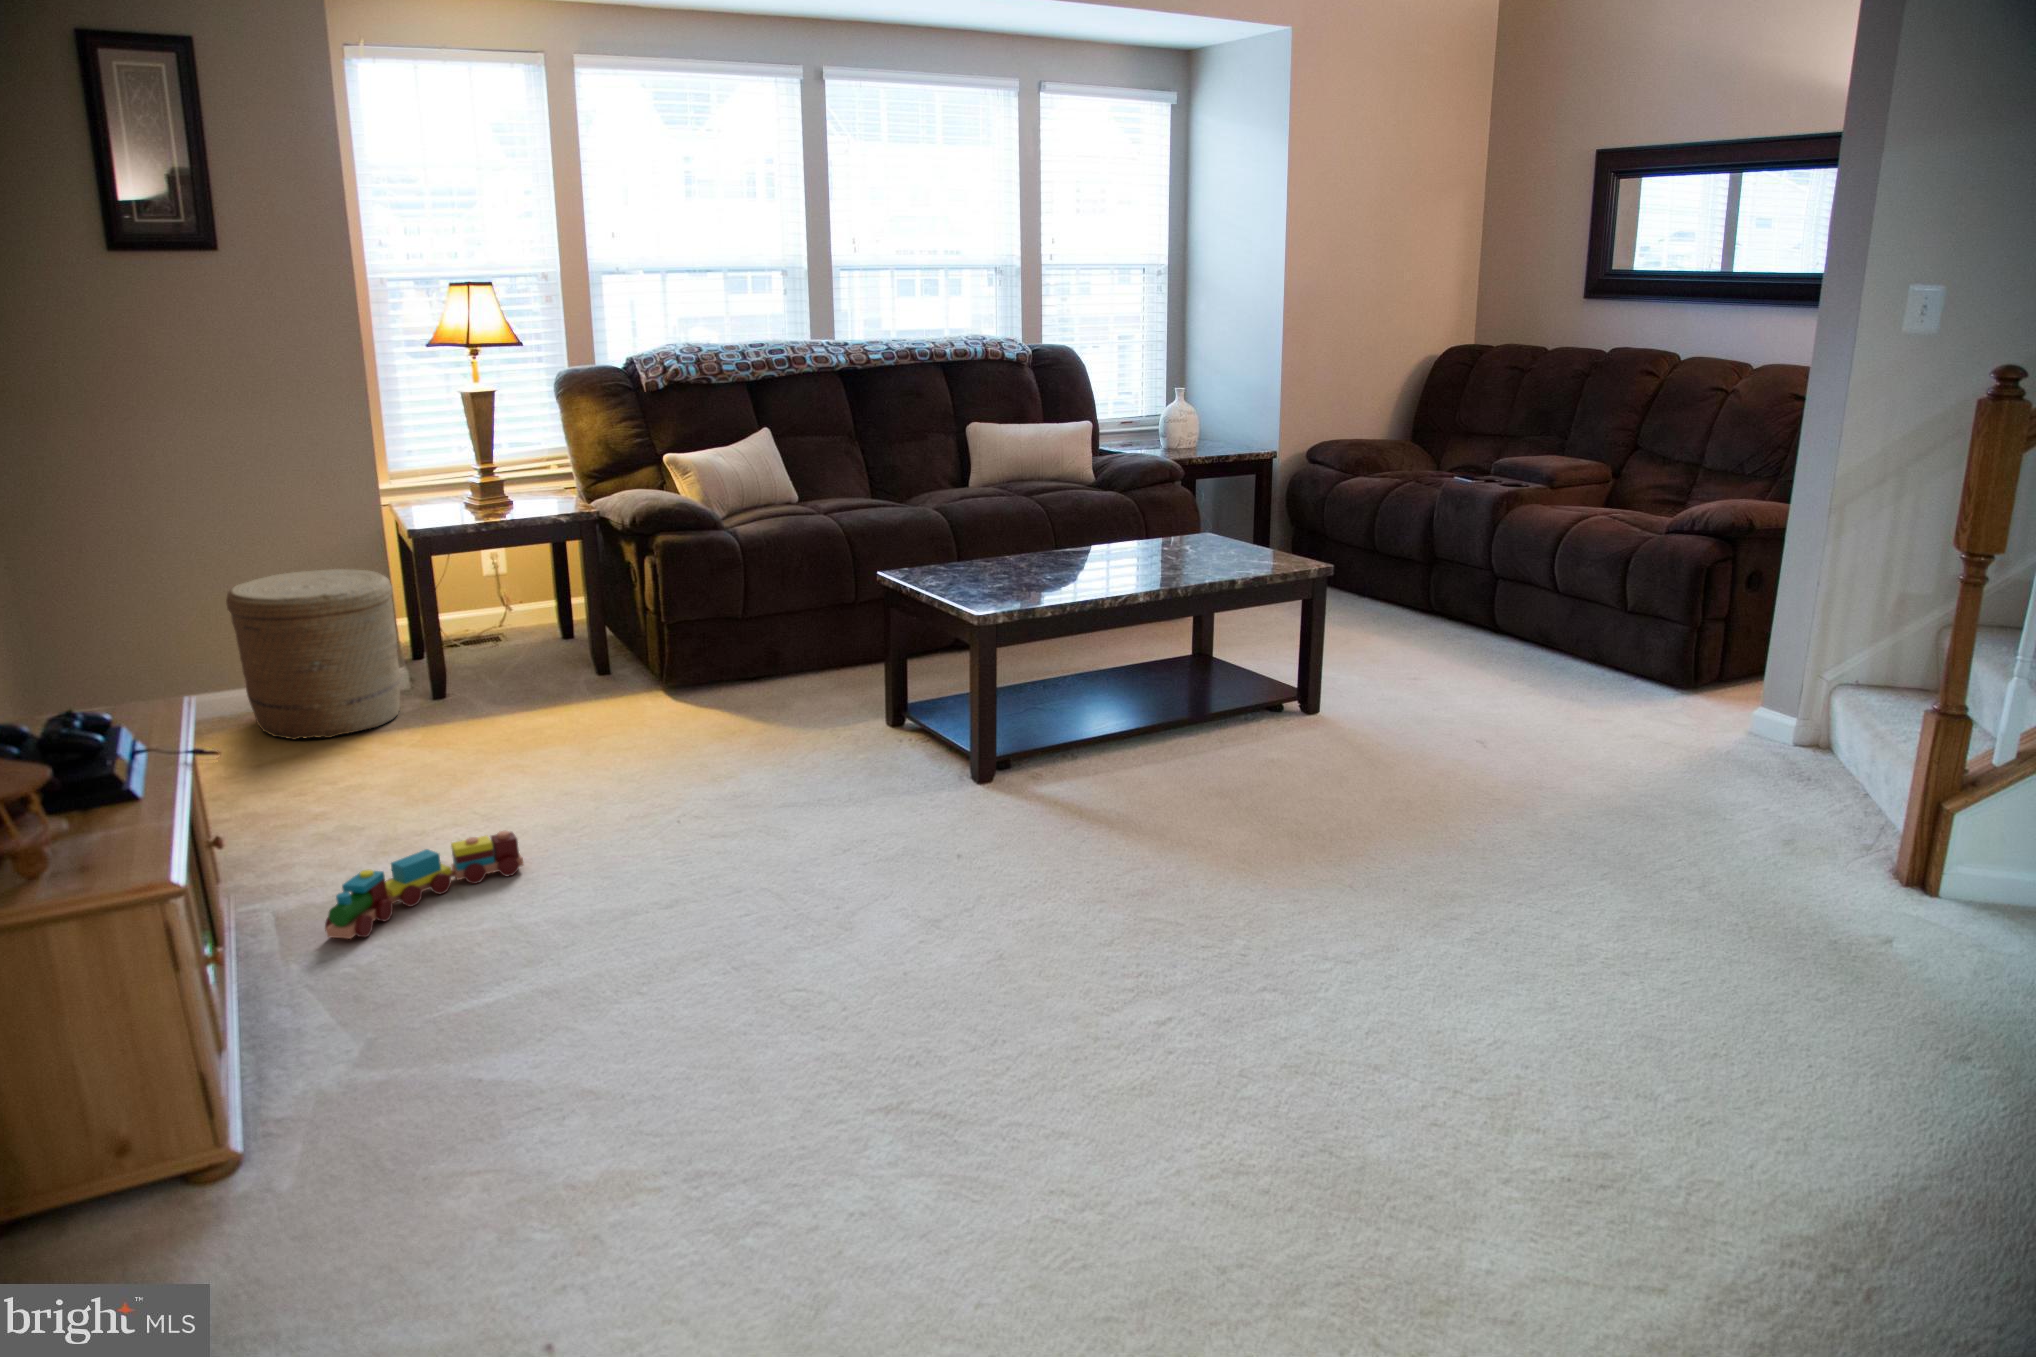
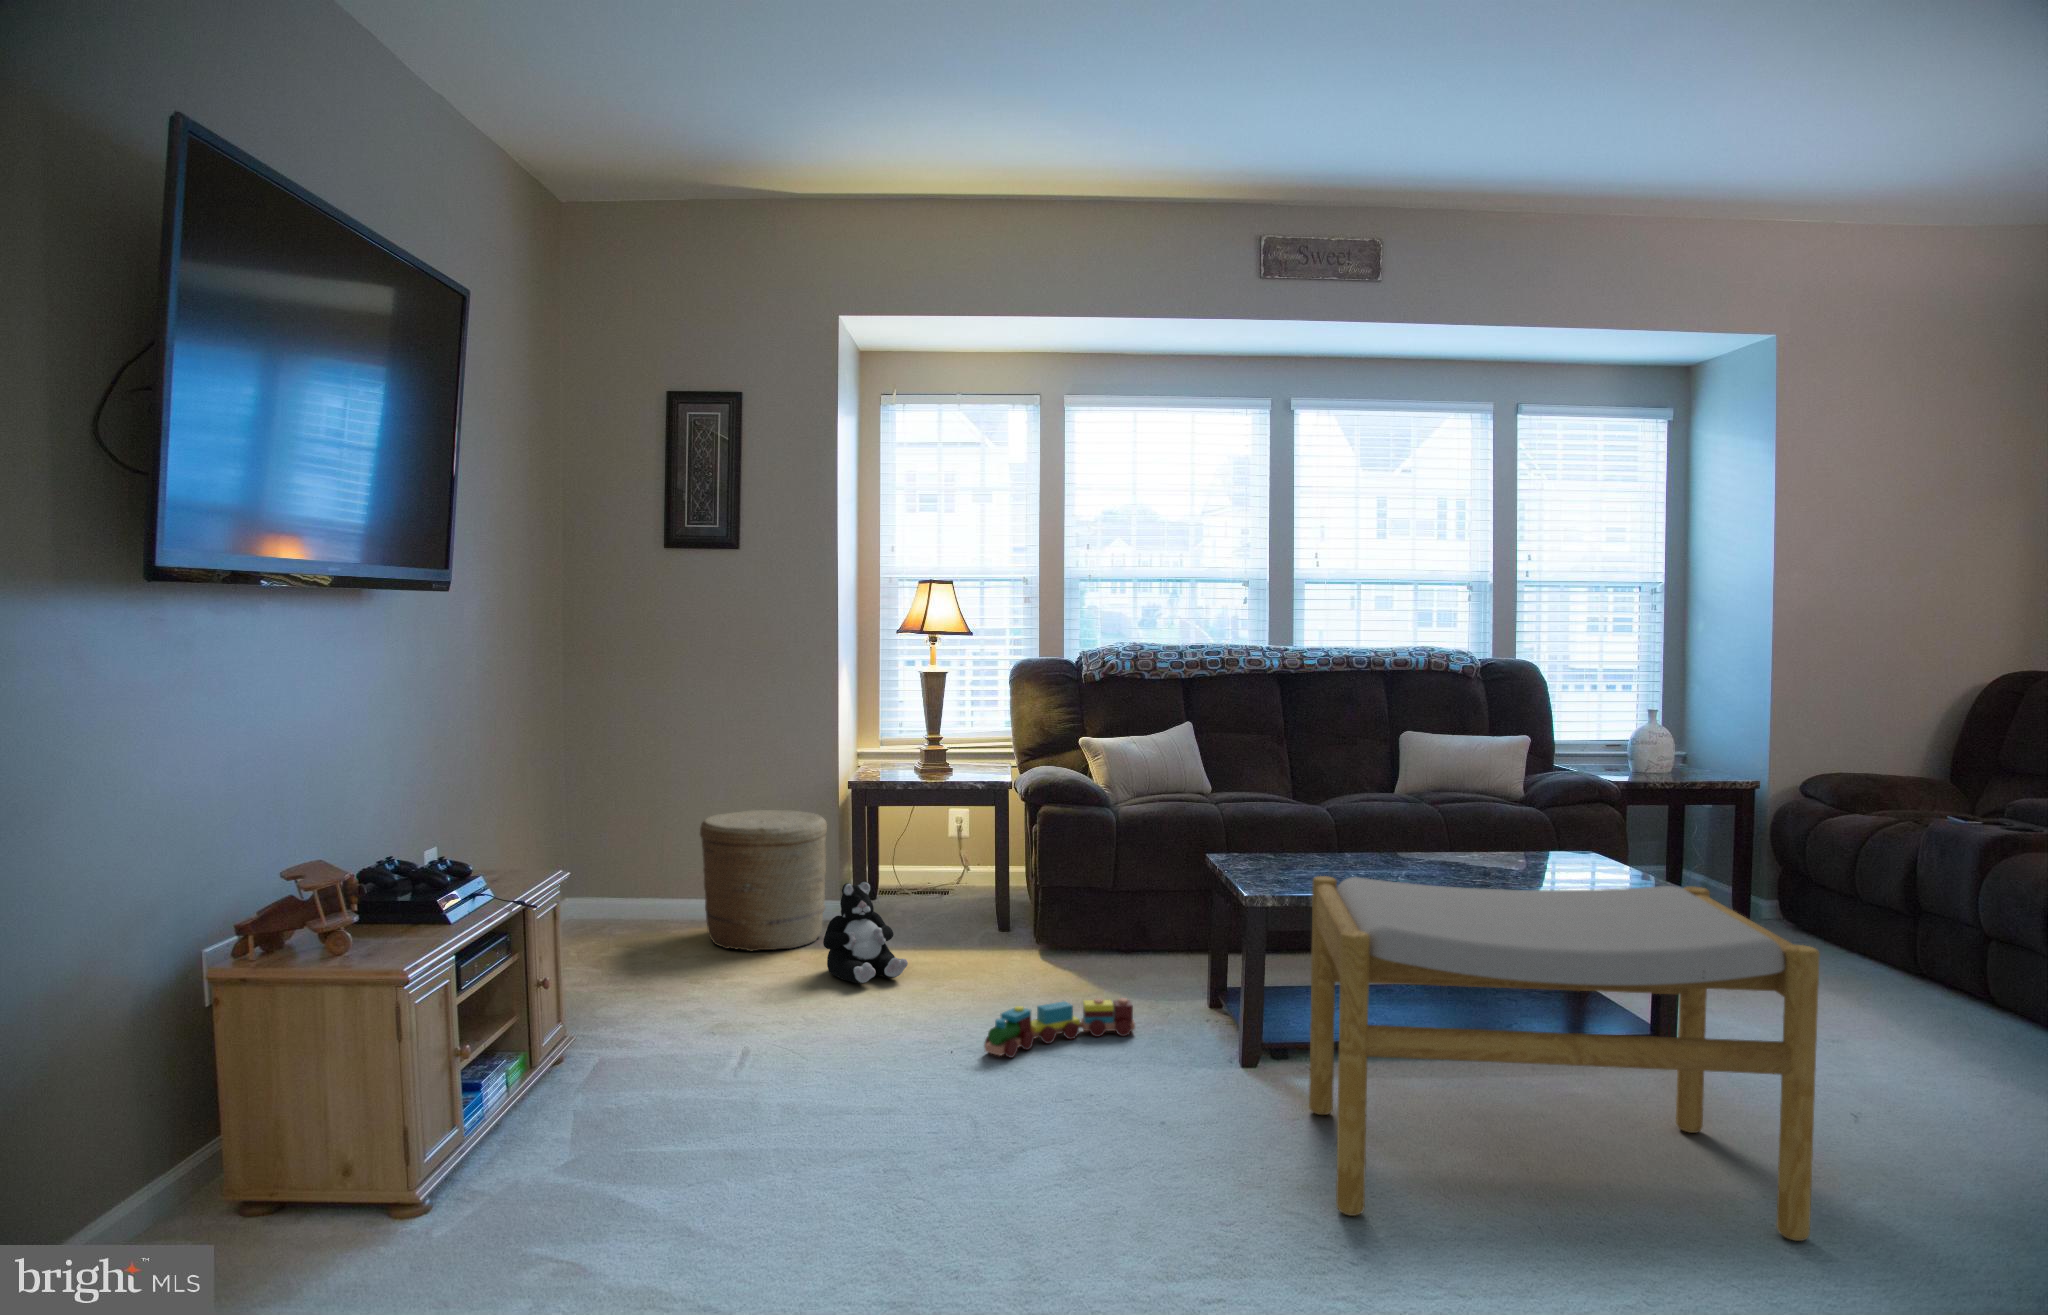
footstool: none [1032,554,1457,868] -> present [1309,876,1820,1241]
plush toy: none [443,640,547,752] -> present [823,881,908,983]
toy train: present [325,831,523,939] -> present [984,998,1135,1058]

